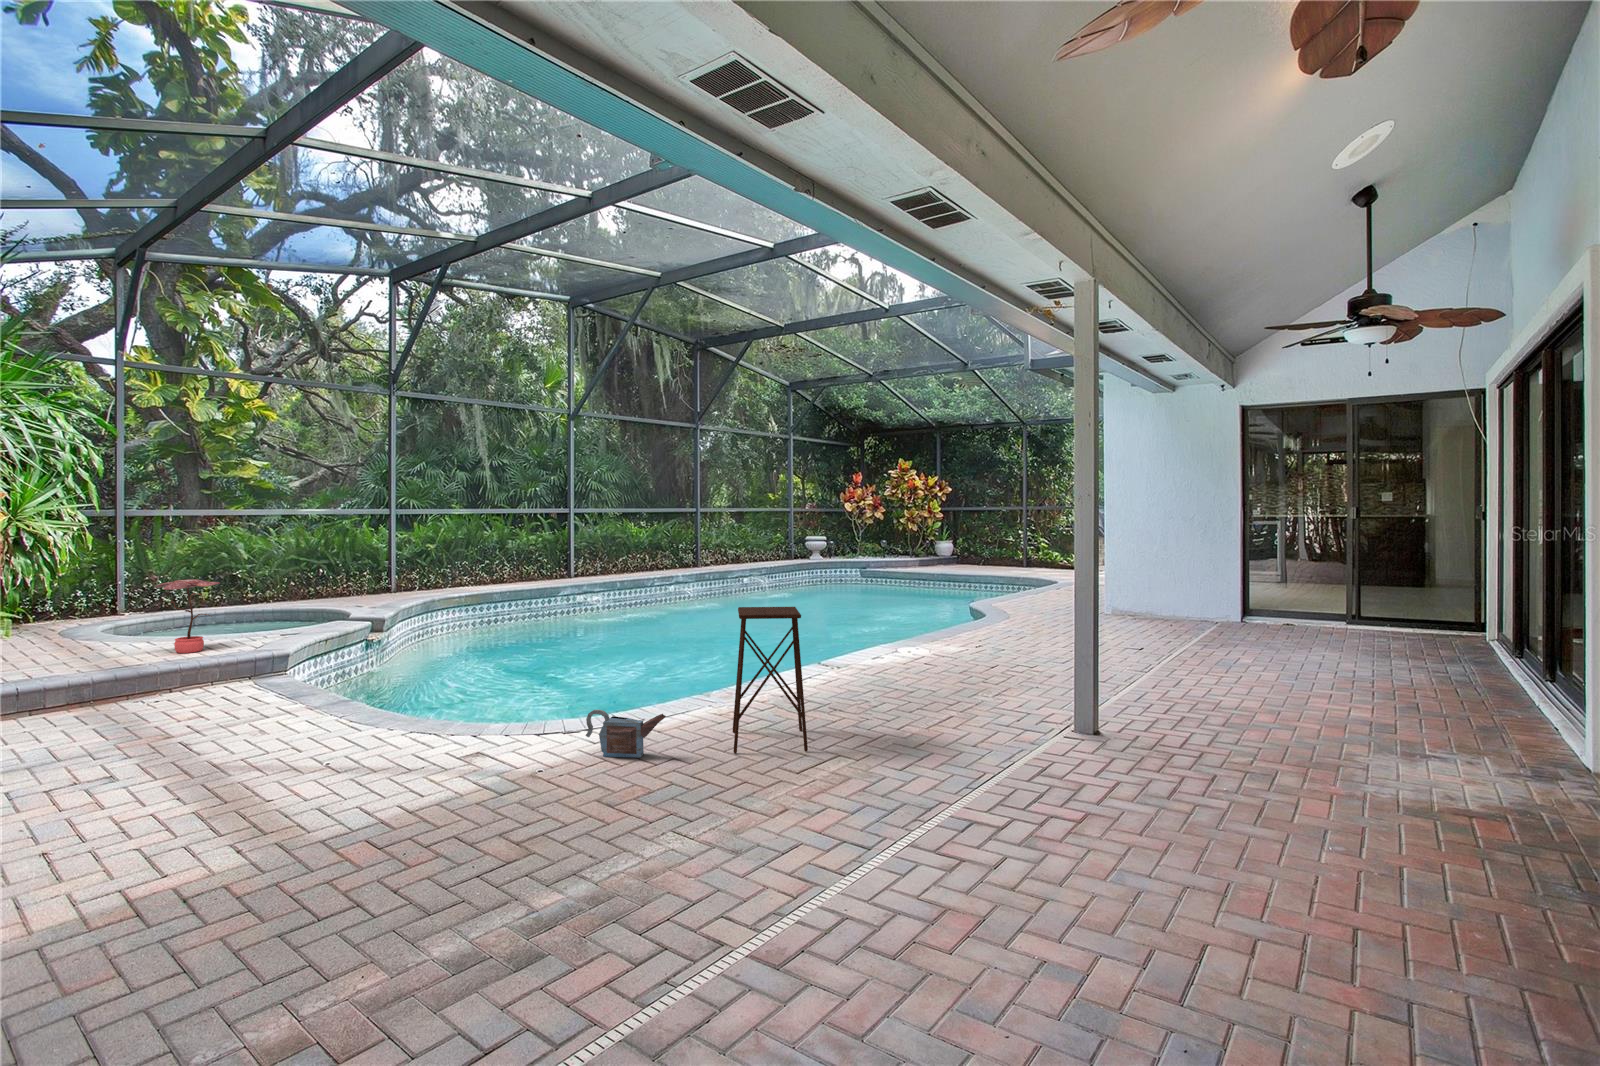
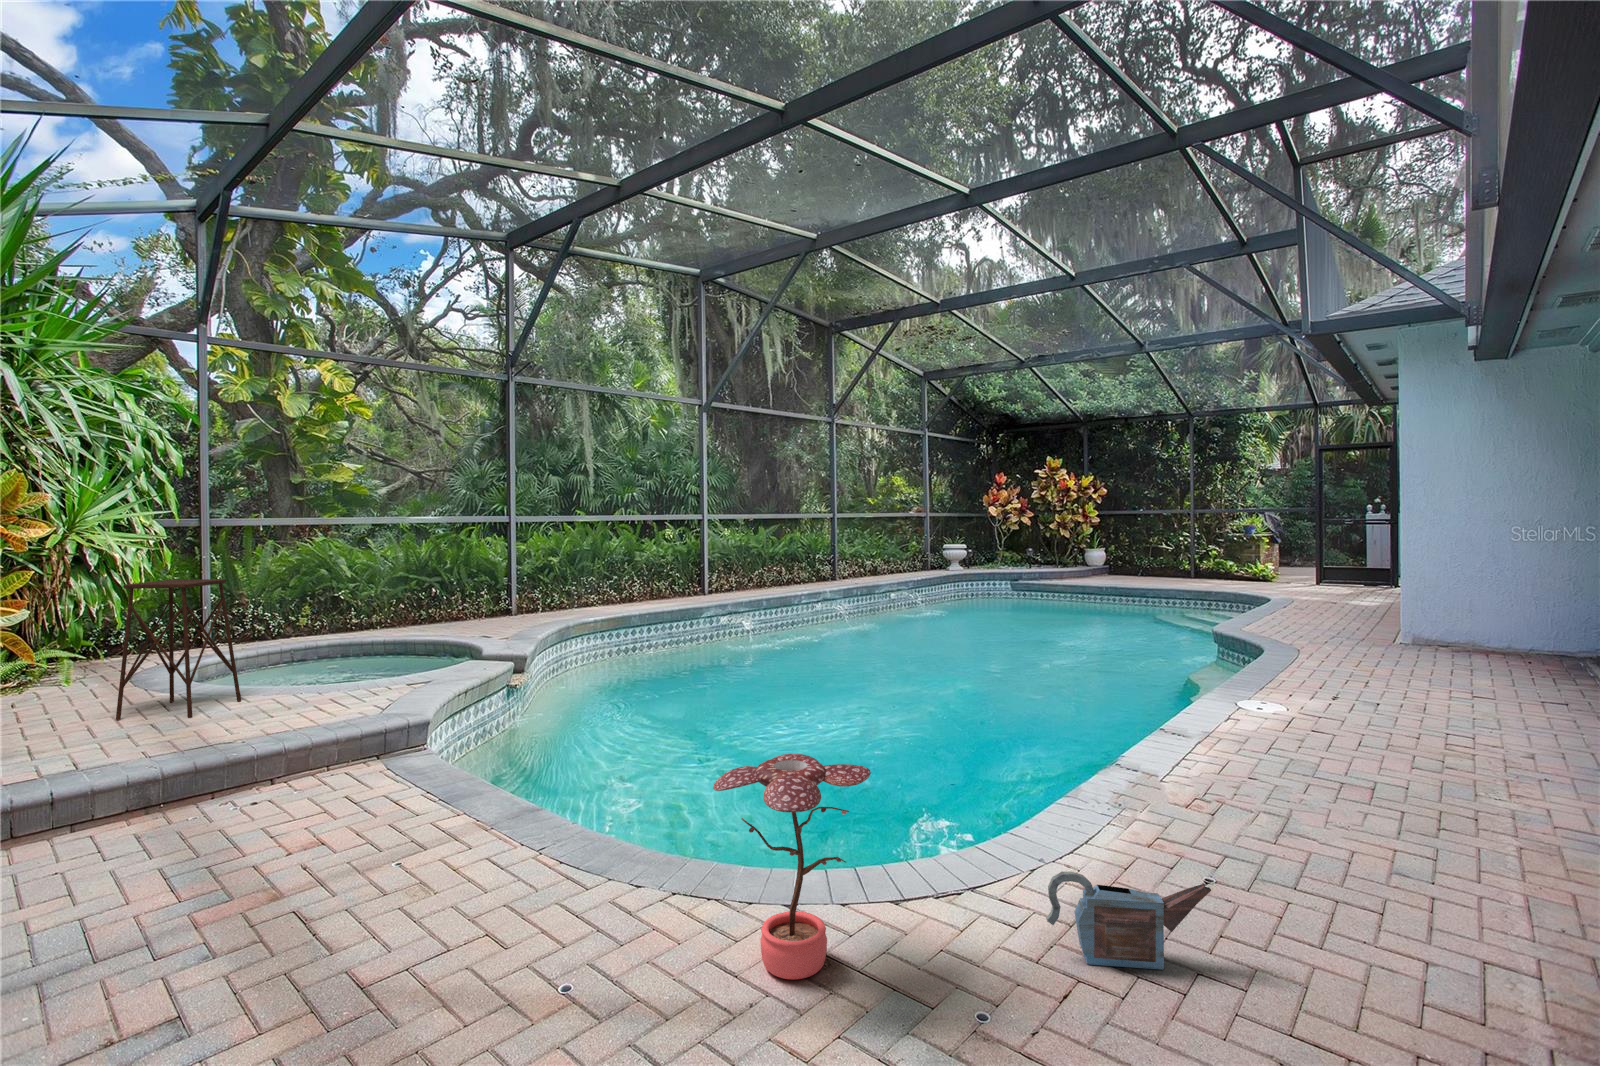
potted plant: present [155,579,220,653] -> present [713,754,871,980]
side table: present [732,607,808,753] -> present [116,579,241,720]

